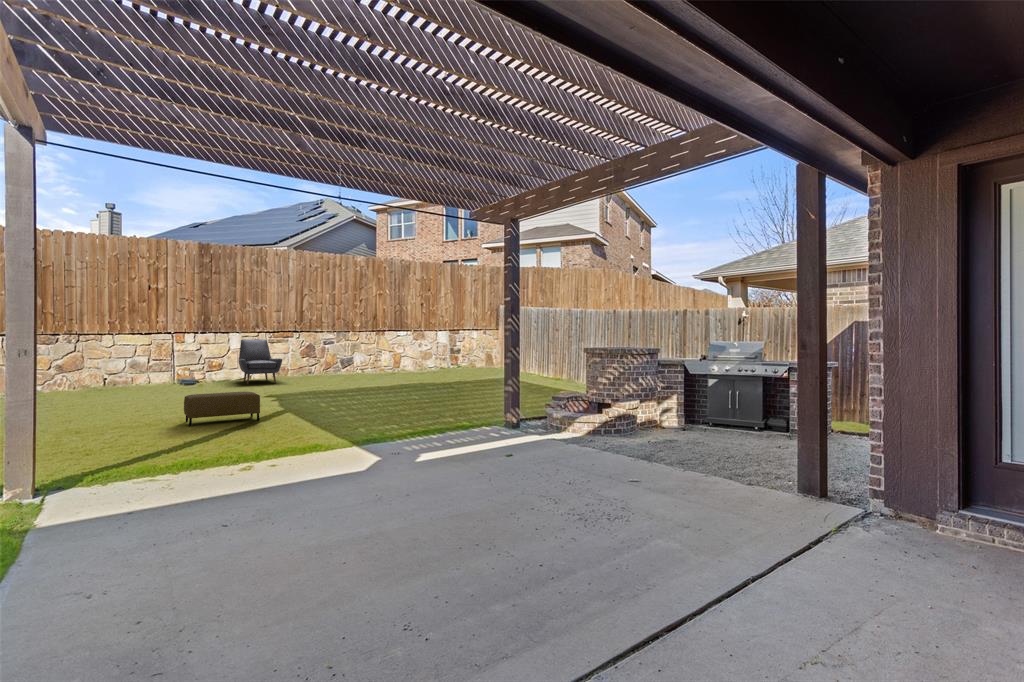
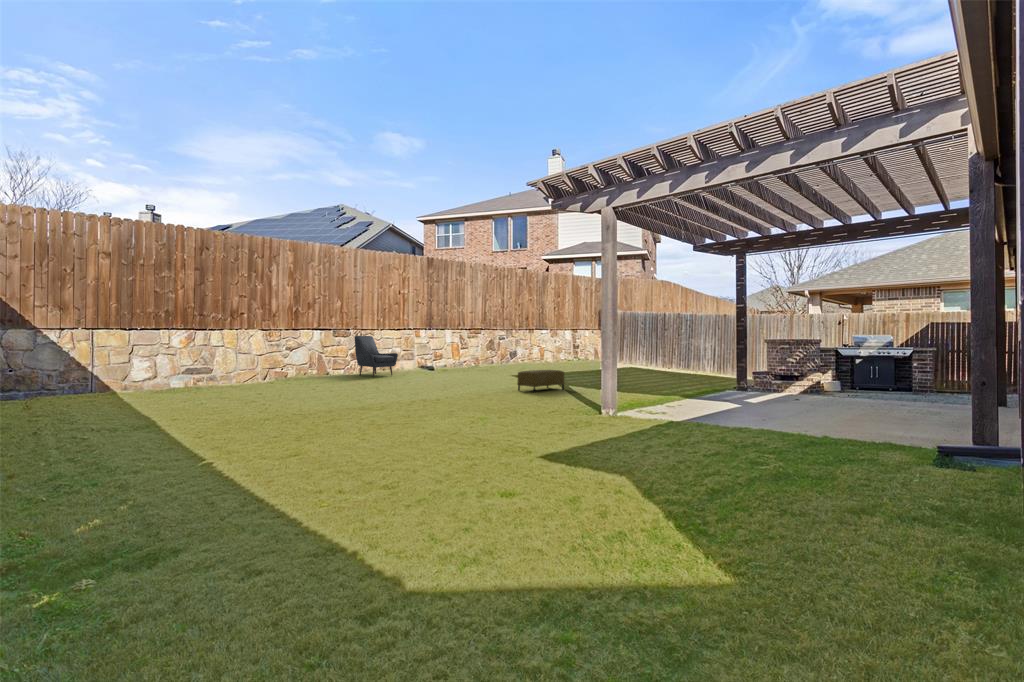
chair: present [239,339,282,384] -> present [354,336,398,377]

